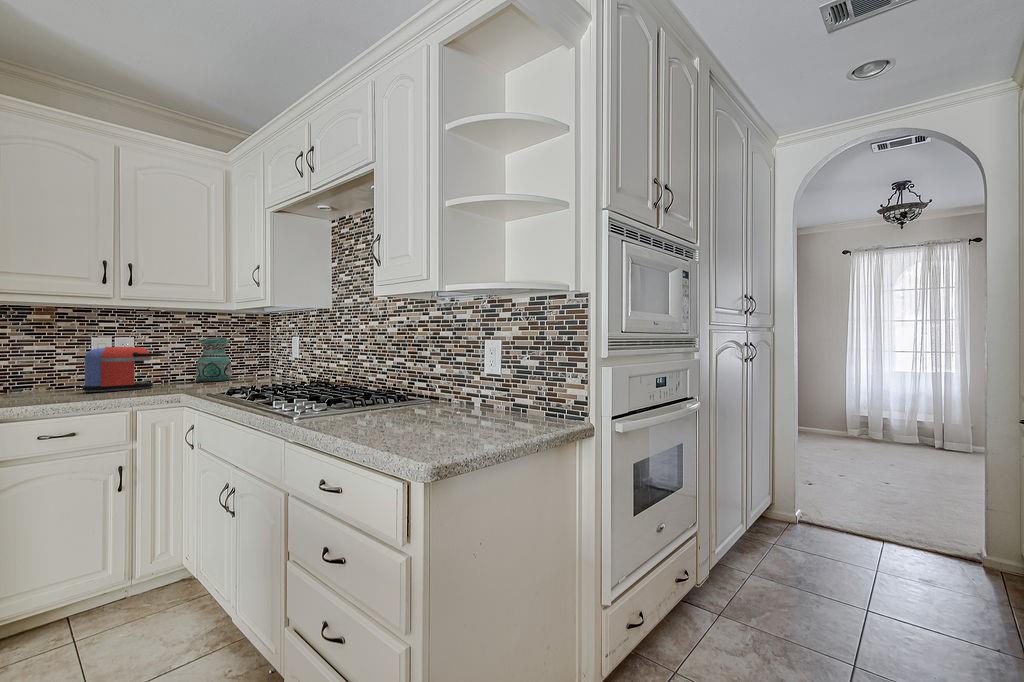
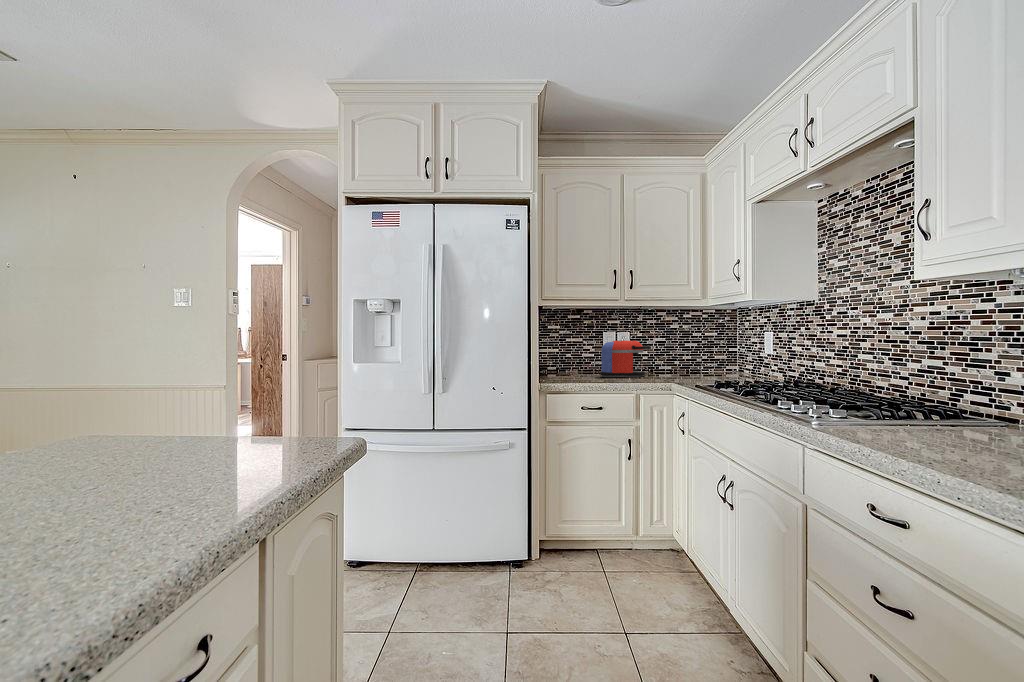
ceramic pitcher: present [196,337,232,381] -> none [674,332,710,374]

